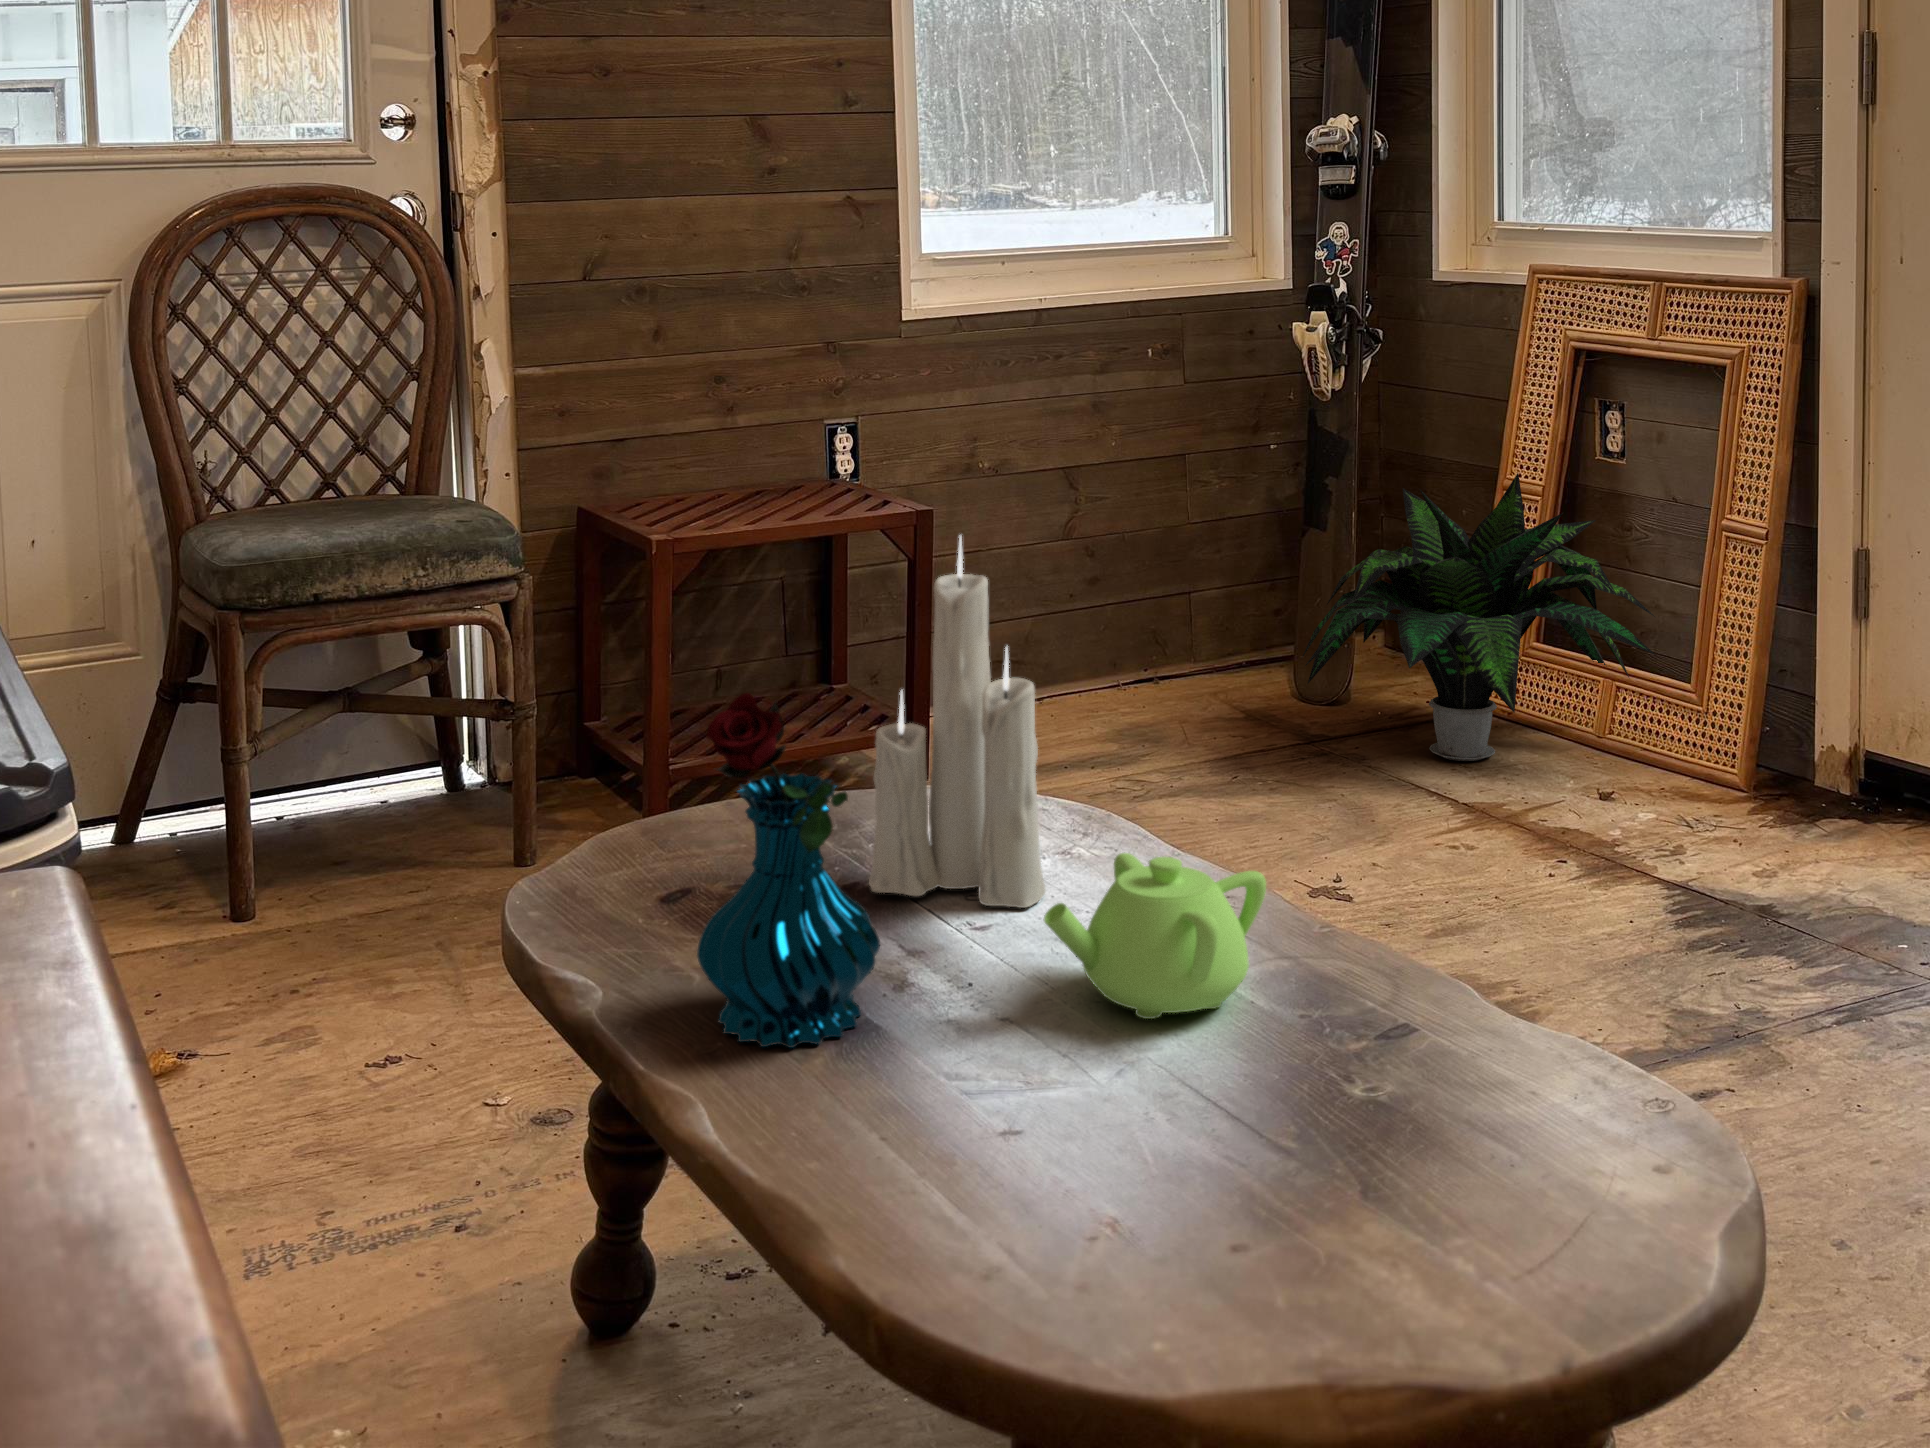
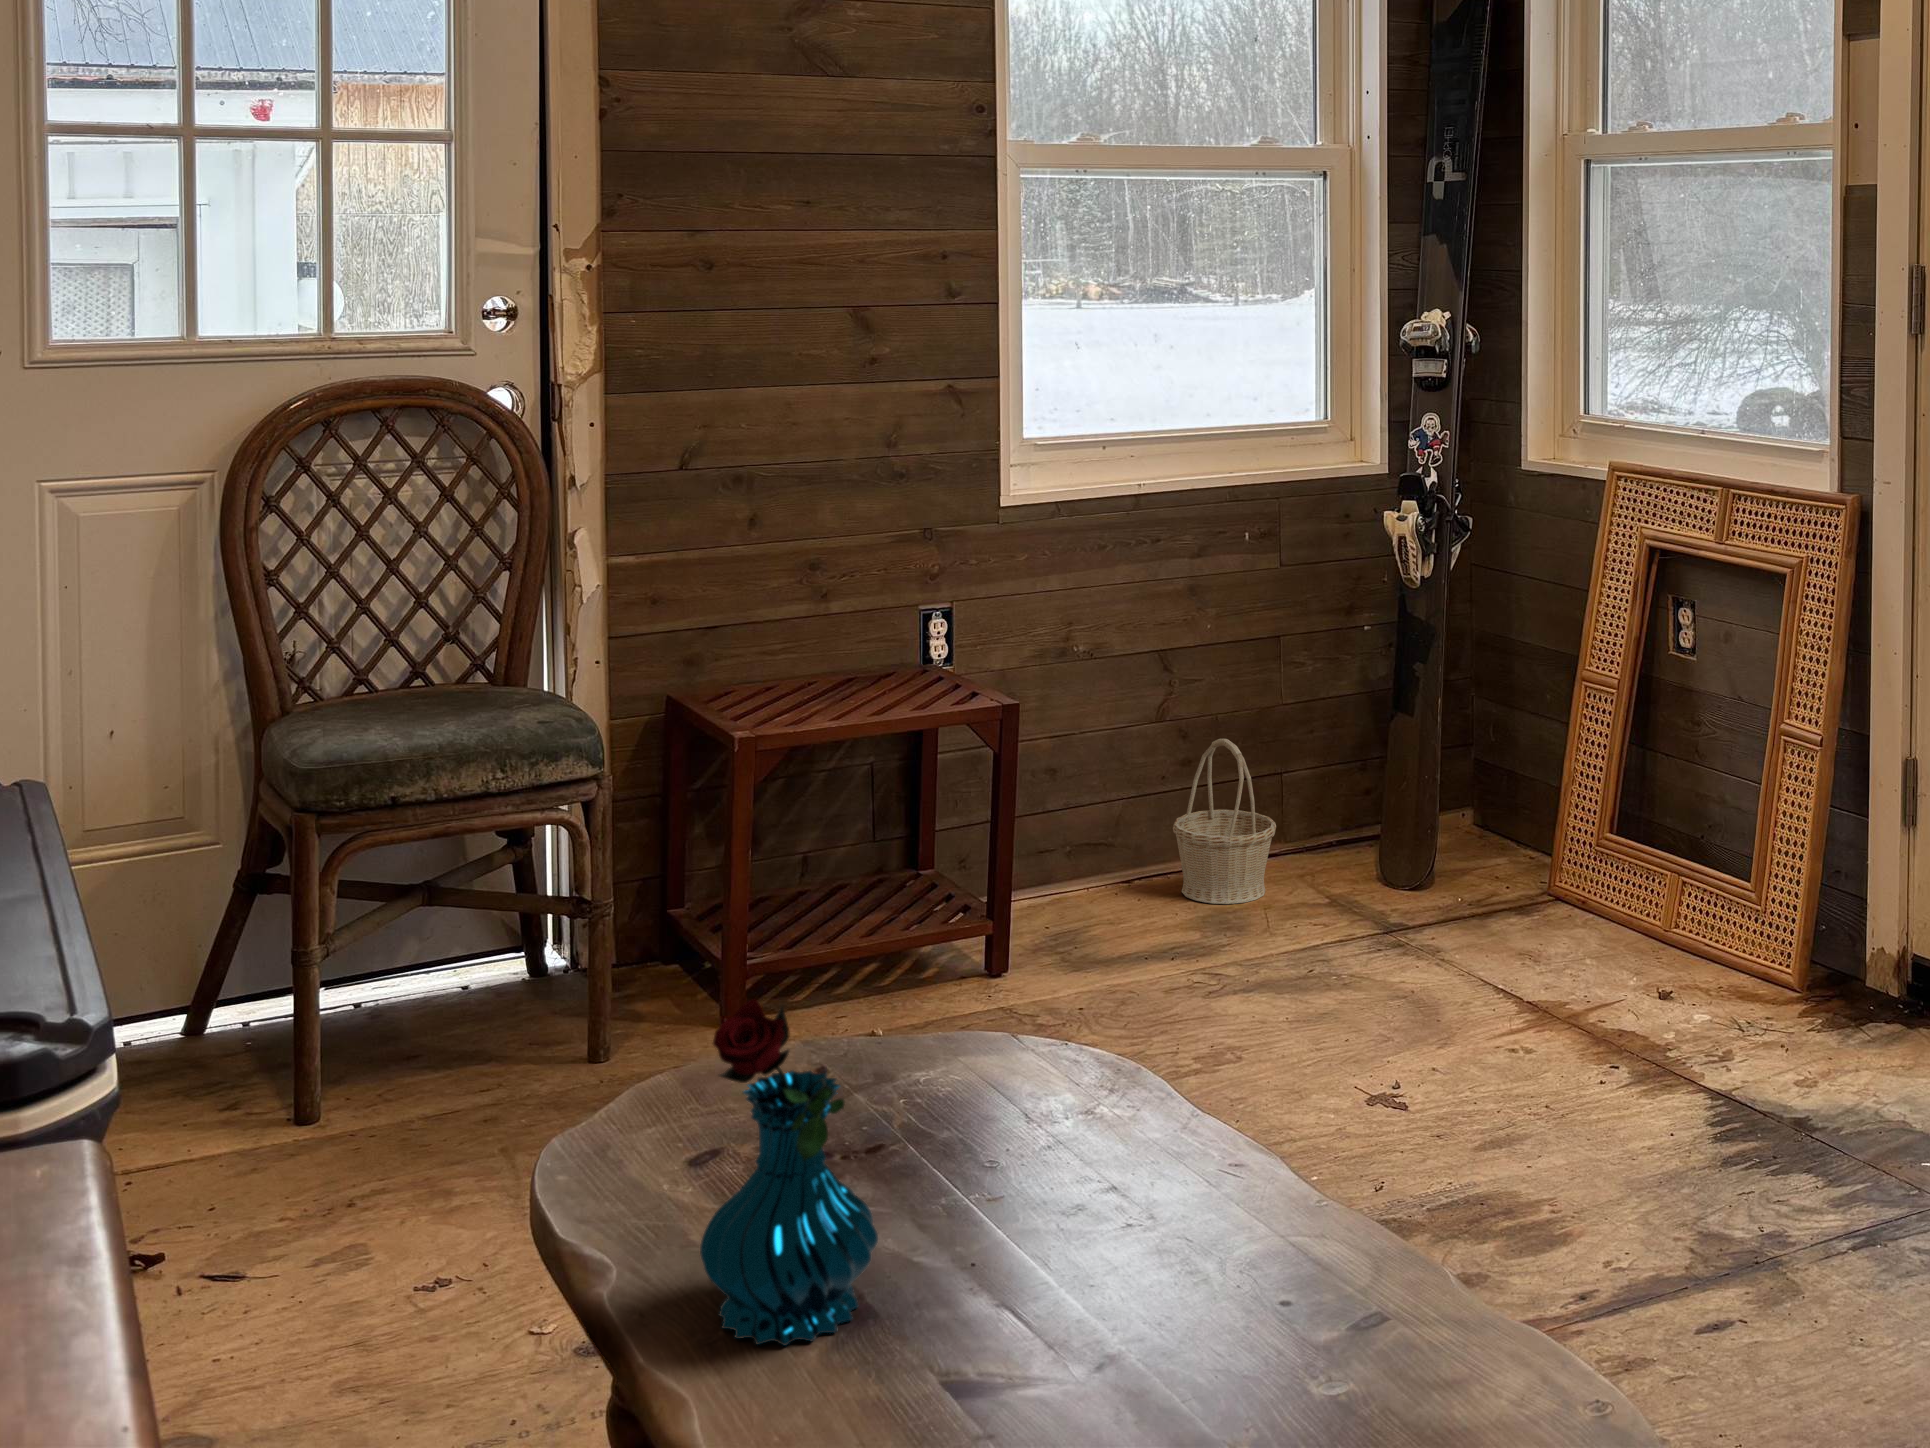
potted plant: present [1302,473,1655,761] -> none [1378,673,1720,955]
candle: present [869,536,1046,908] -> none [887,797,1056,1183]
basket: none [1084,553,1190,719] -> present [1173,739,1276,904]
teapot: present [1044,853,1266,1019] -> none [1034,1141,1251,1313]

